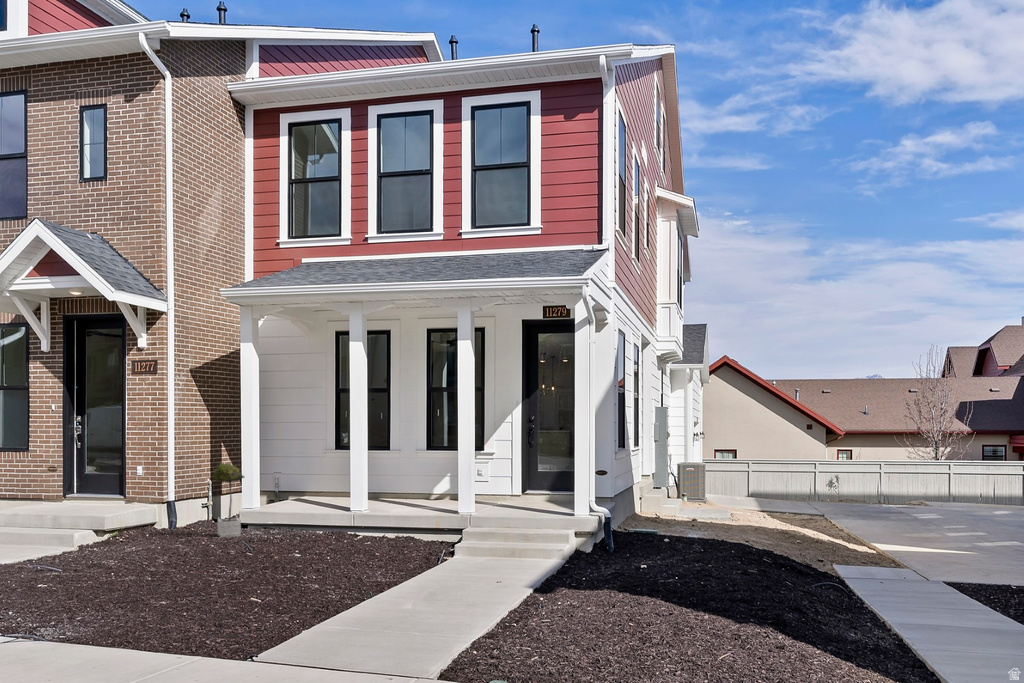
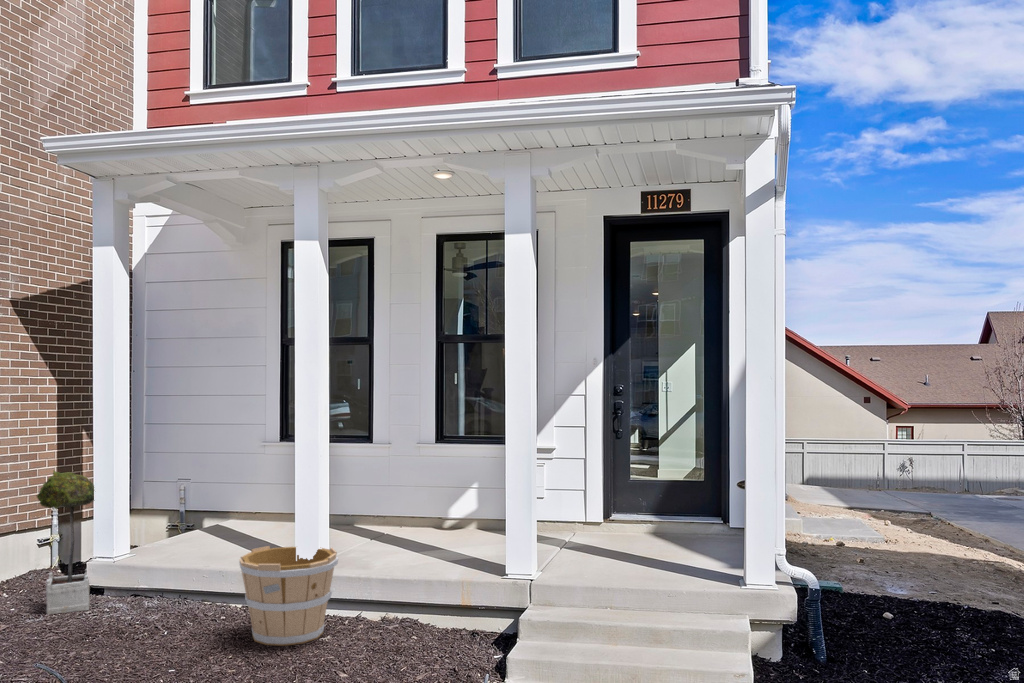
wooden bucket: none [325,500,374,546] -> present [239,546,338,646]

